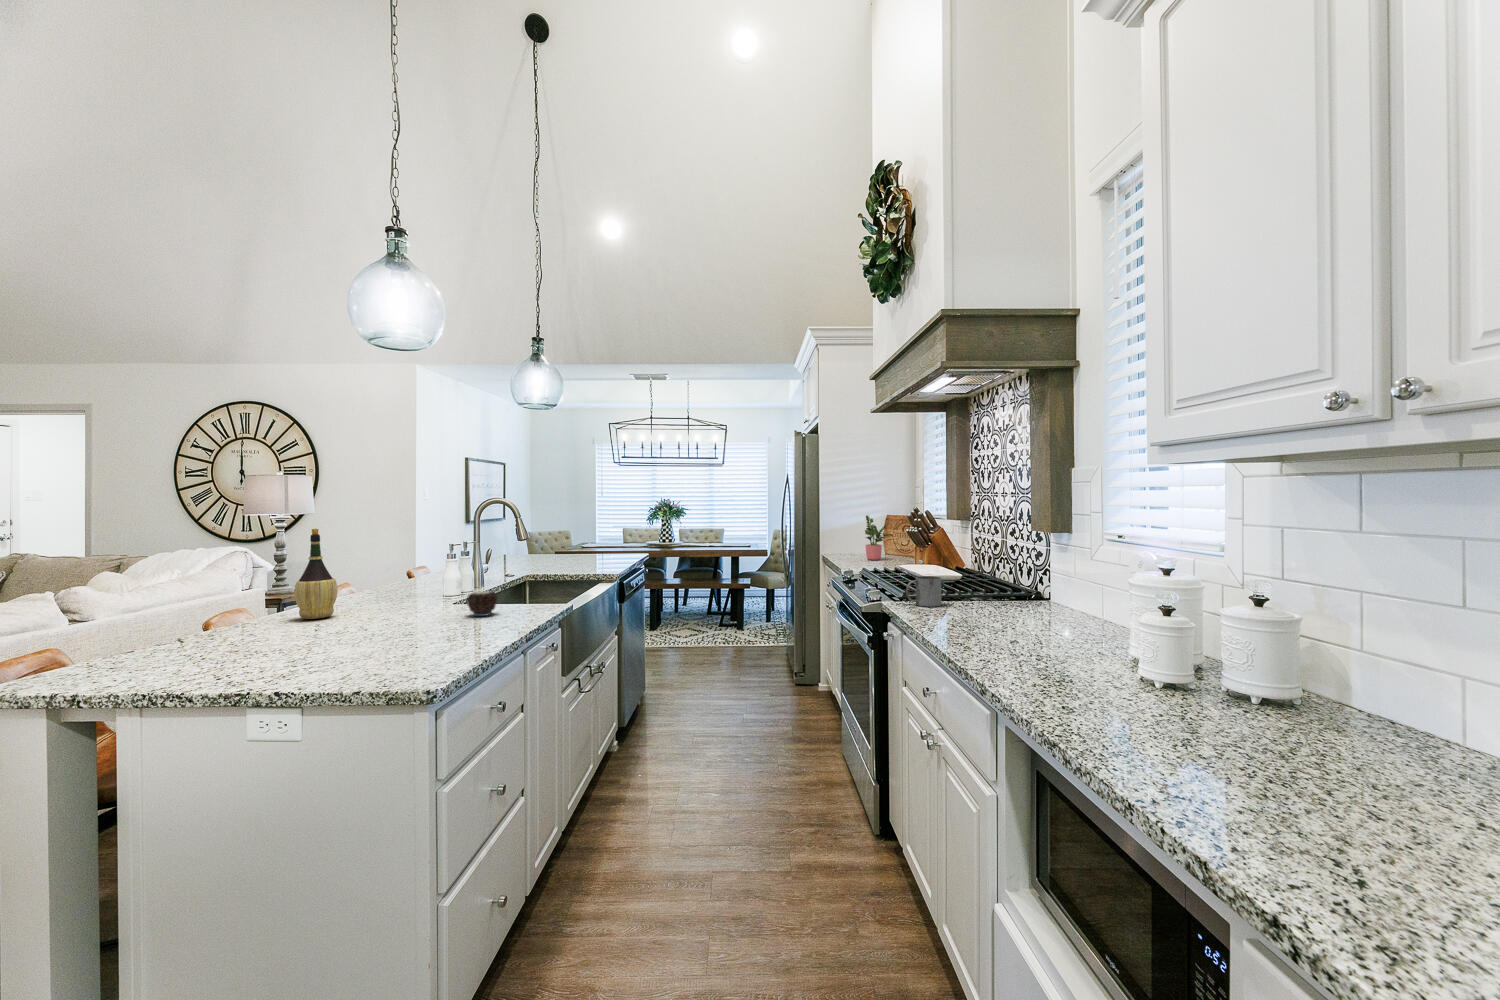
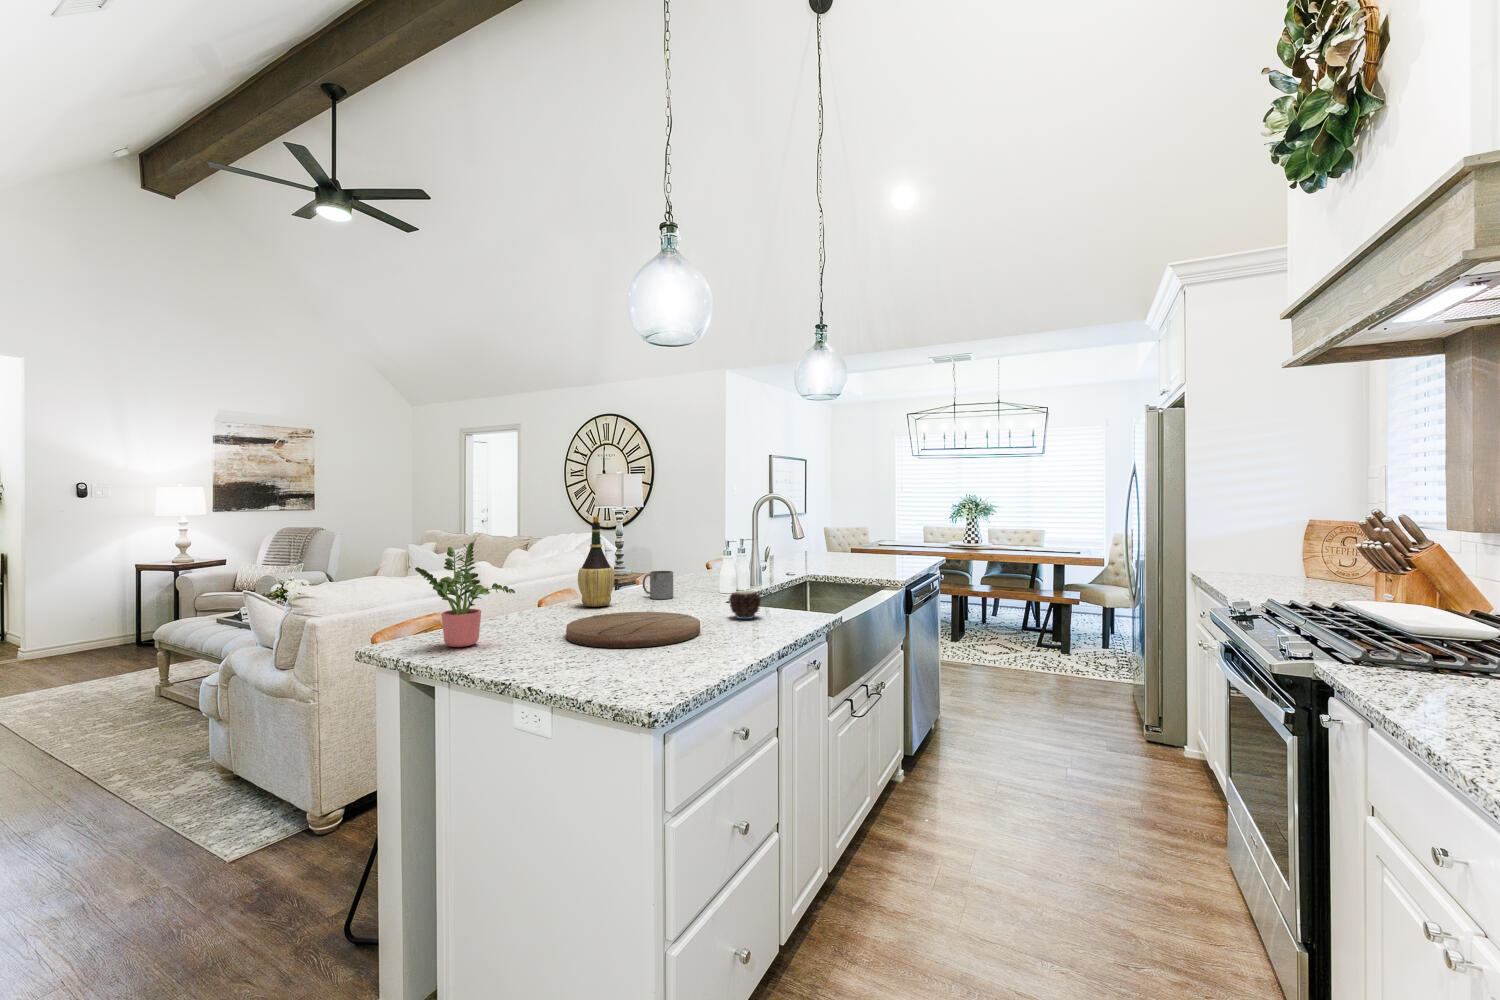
potted plant: present [865,515,893,560] -> present [415,543,515,647]
mug: present [906,576,941,607] -> present [643,571,673,599]
cutting board: none [303,616,444,651] -> present [566,612,700,648]

